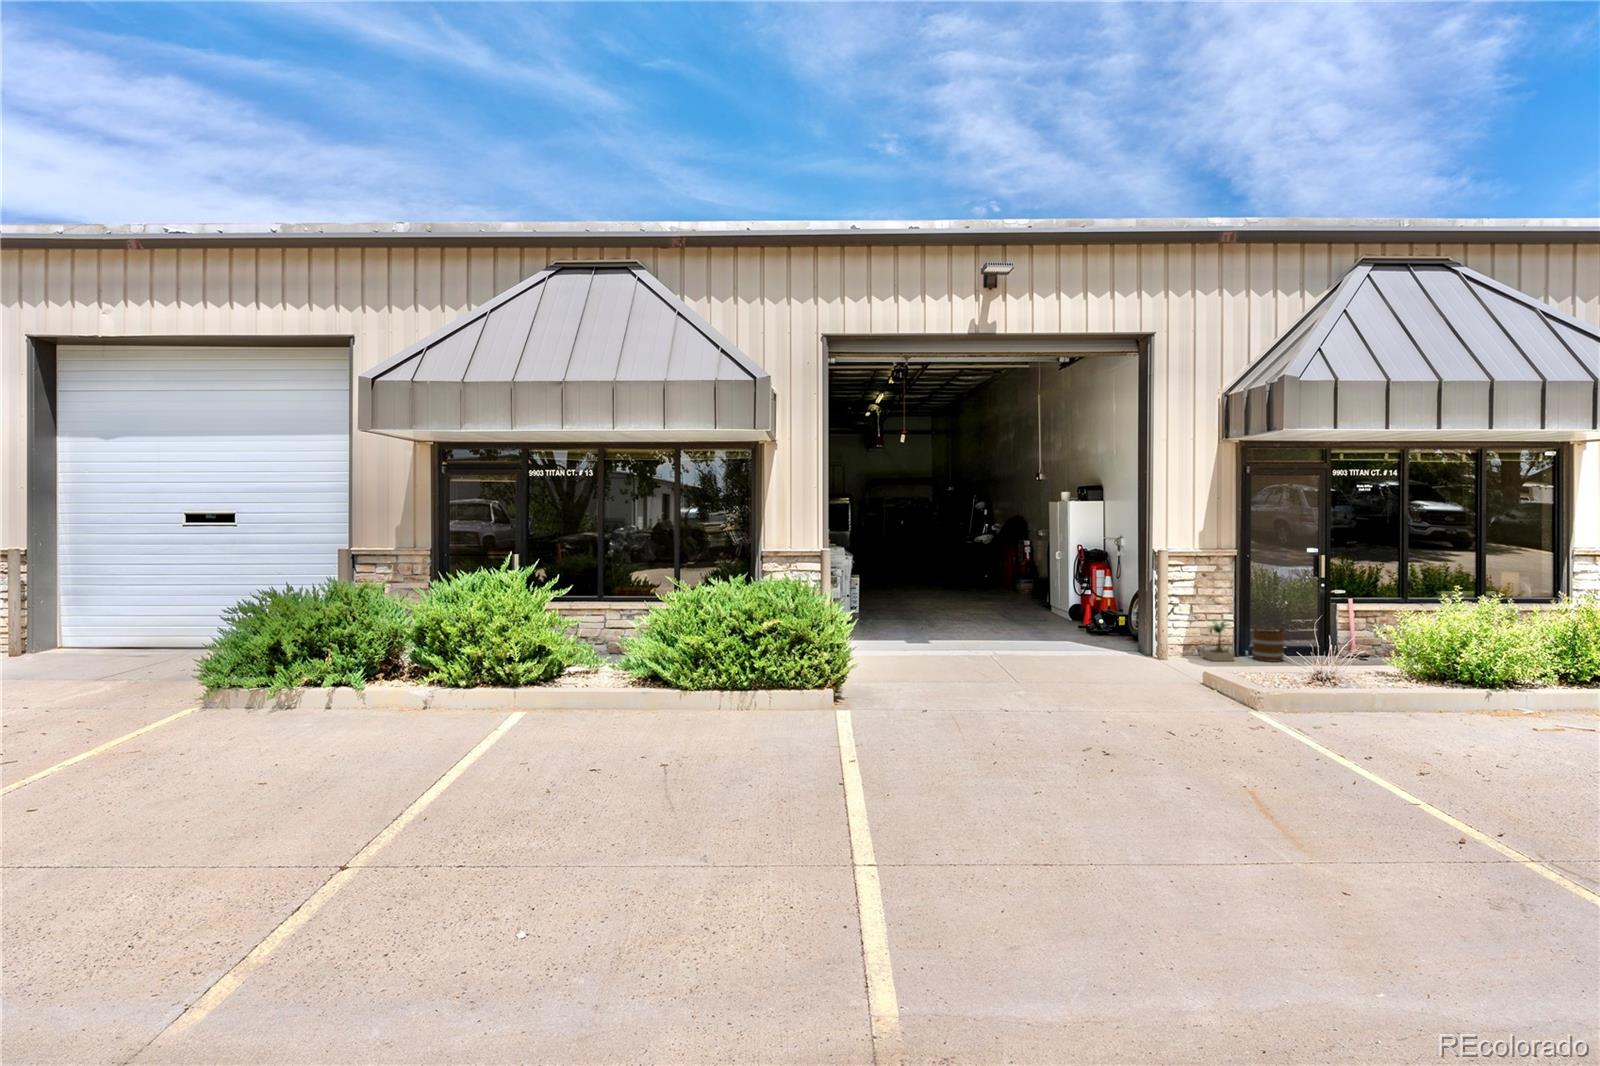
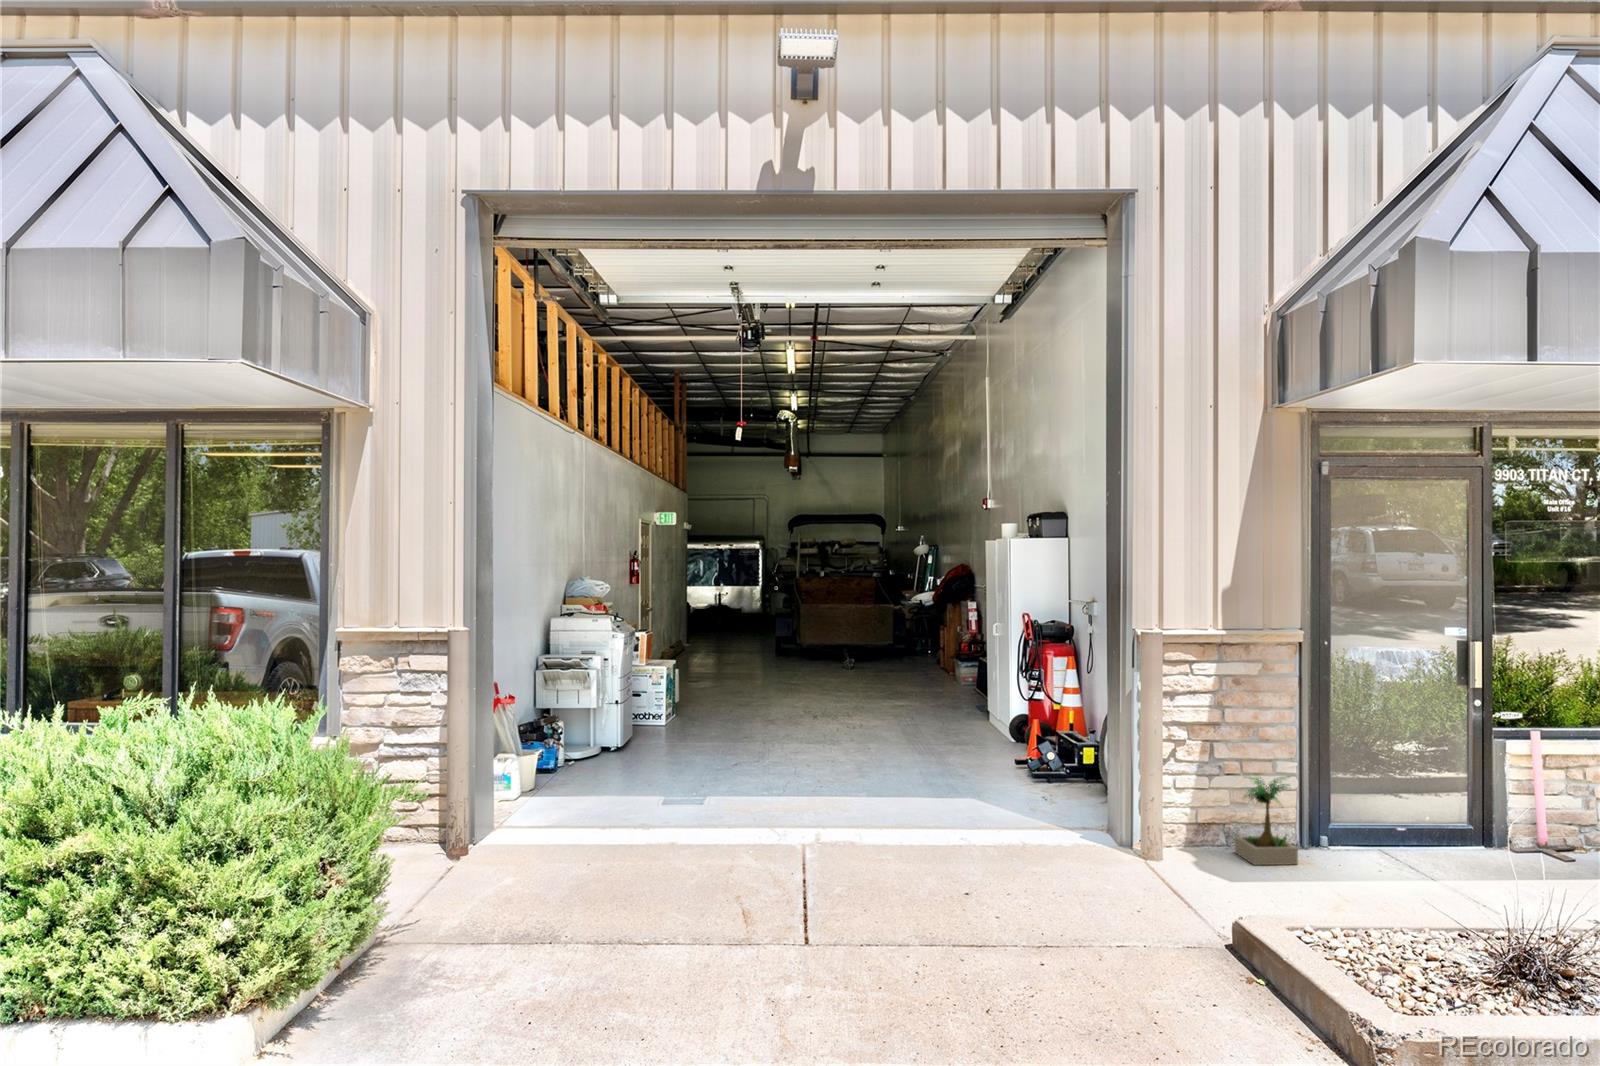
bucket: present [1252,627,1284,662] -> none [1336,791,1400,866]

